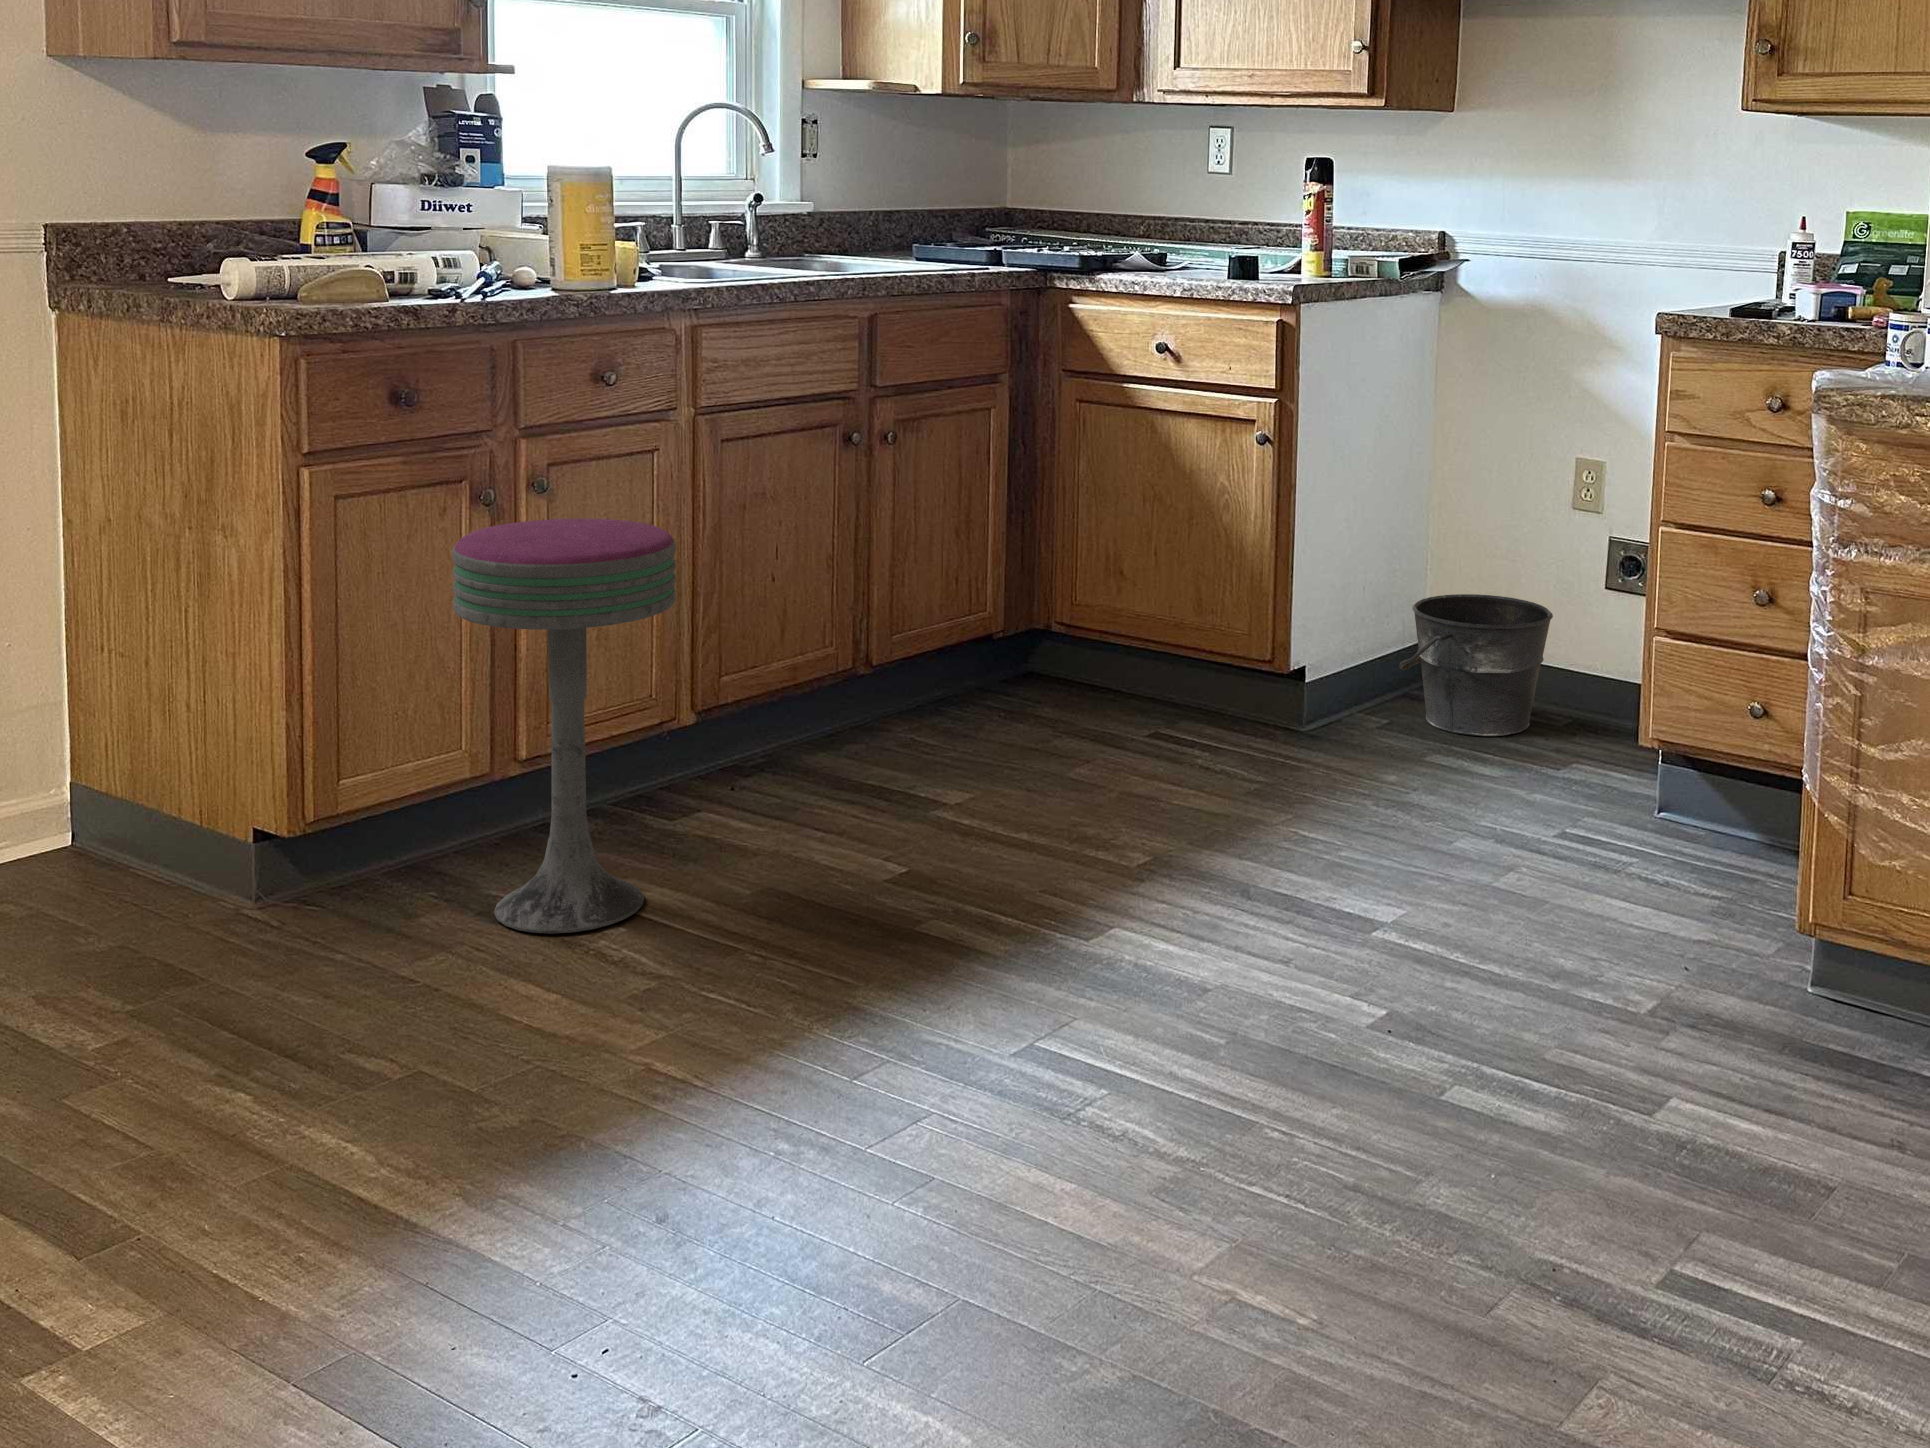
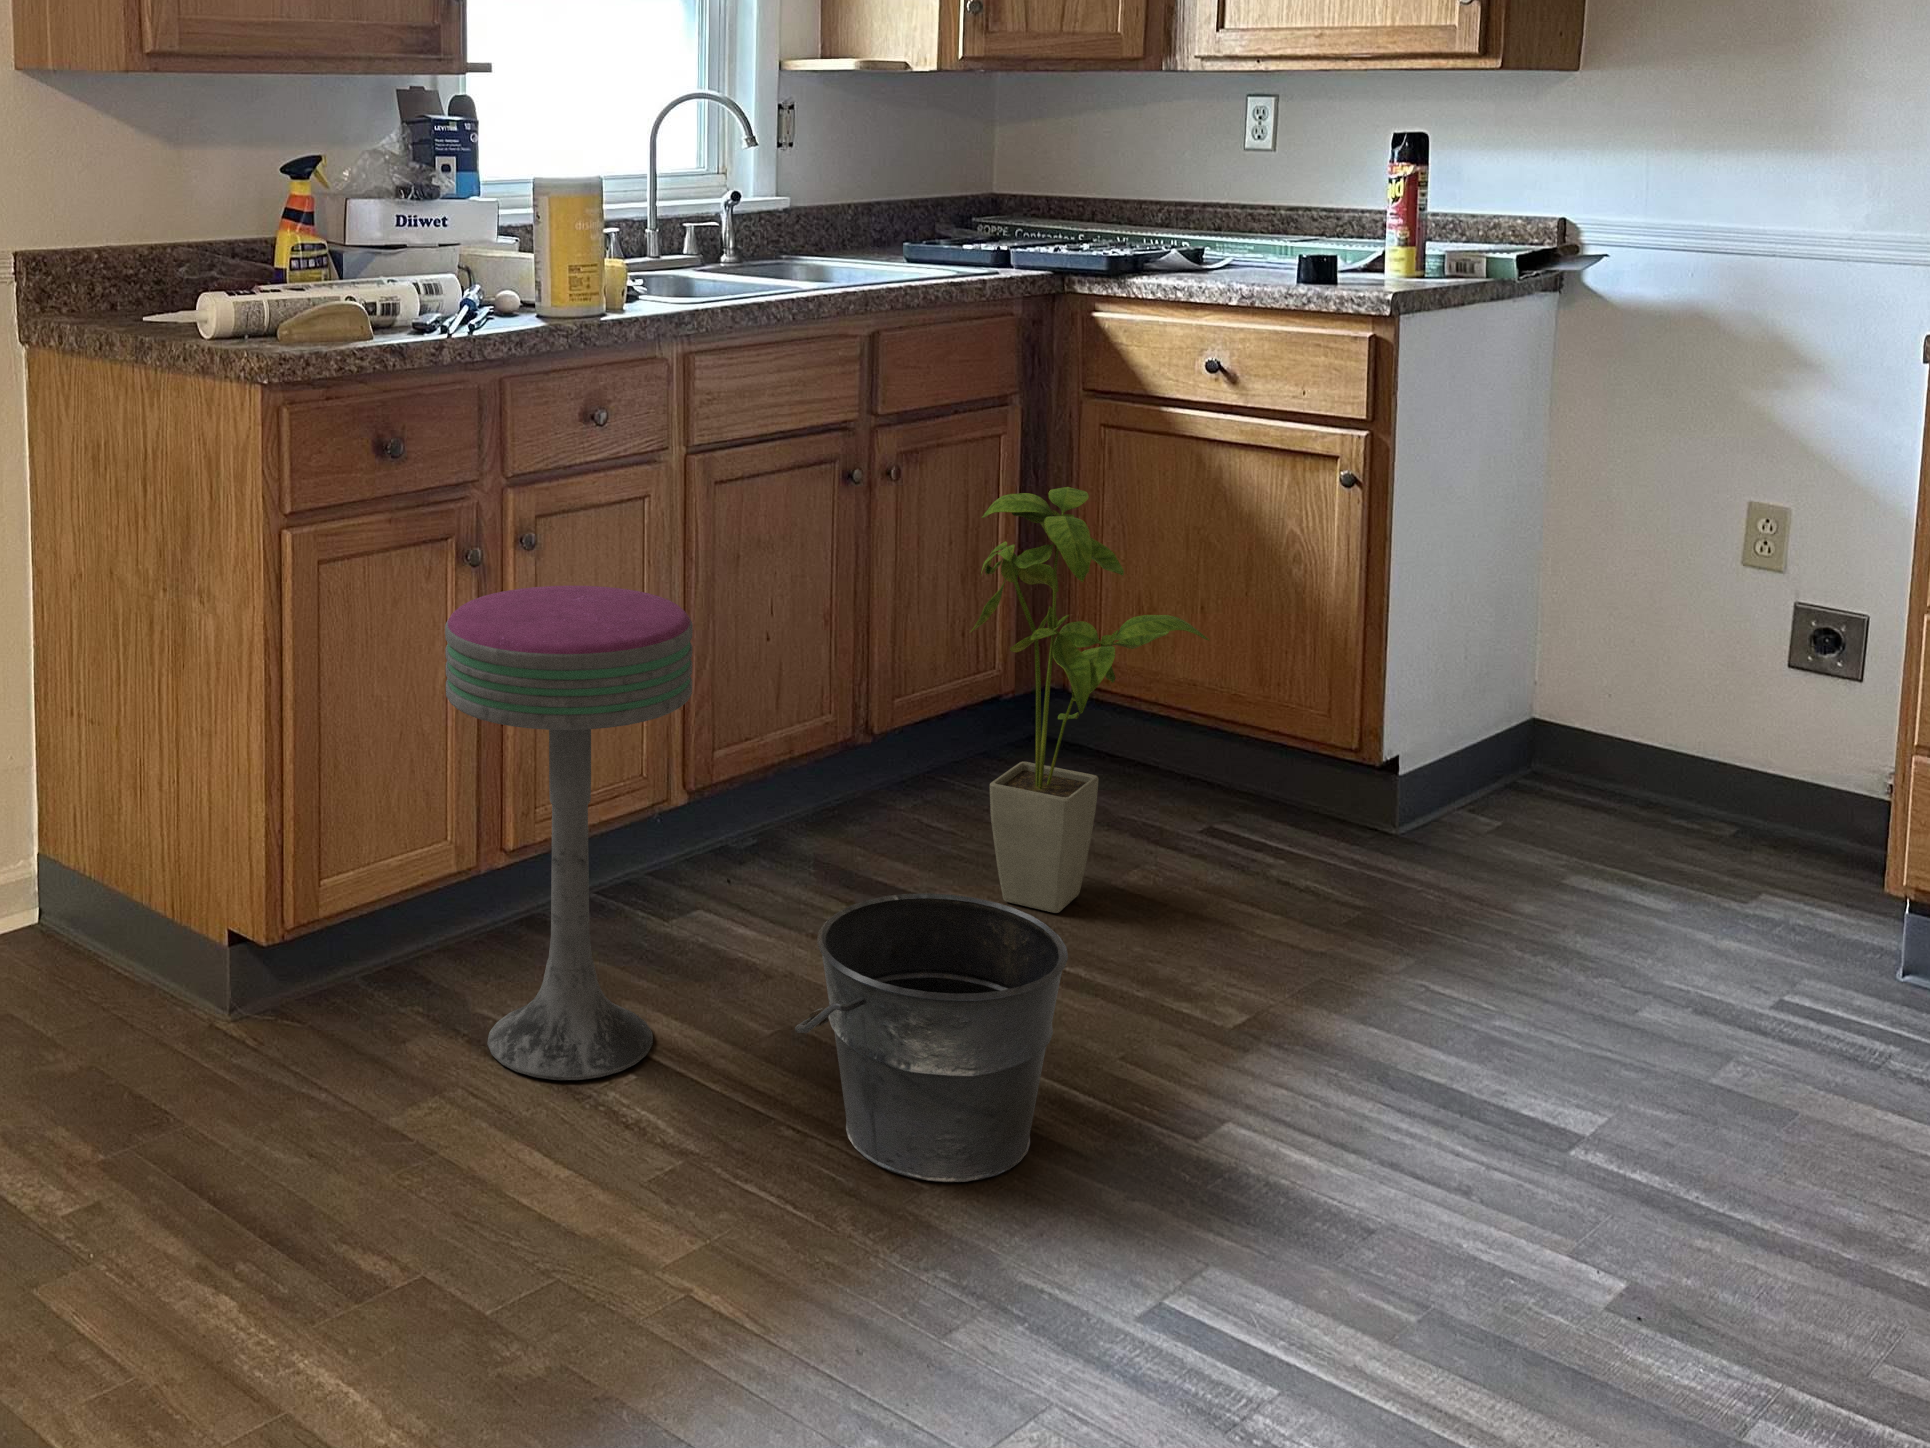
house plant: none [937,439,1134,797] -> present [970,487,1210,913]
bucket: present [1399,594,1553,736] -> present [795,893,1068,1182]

